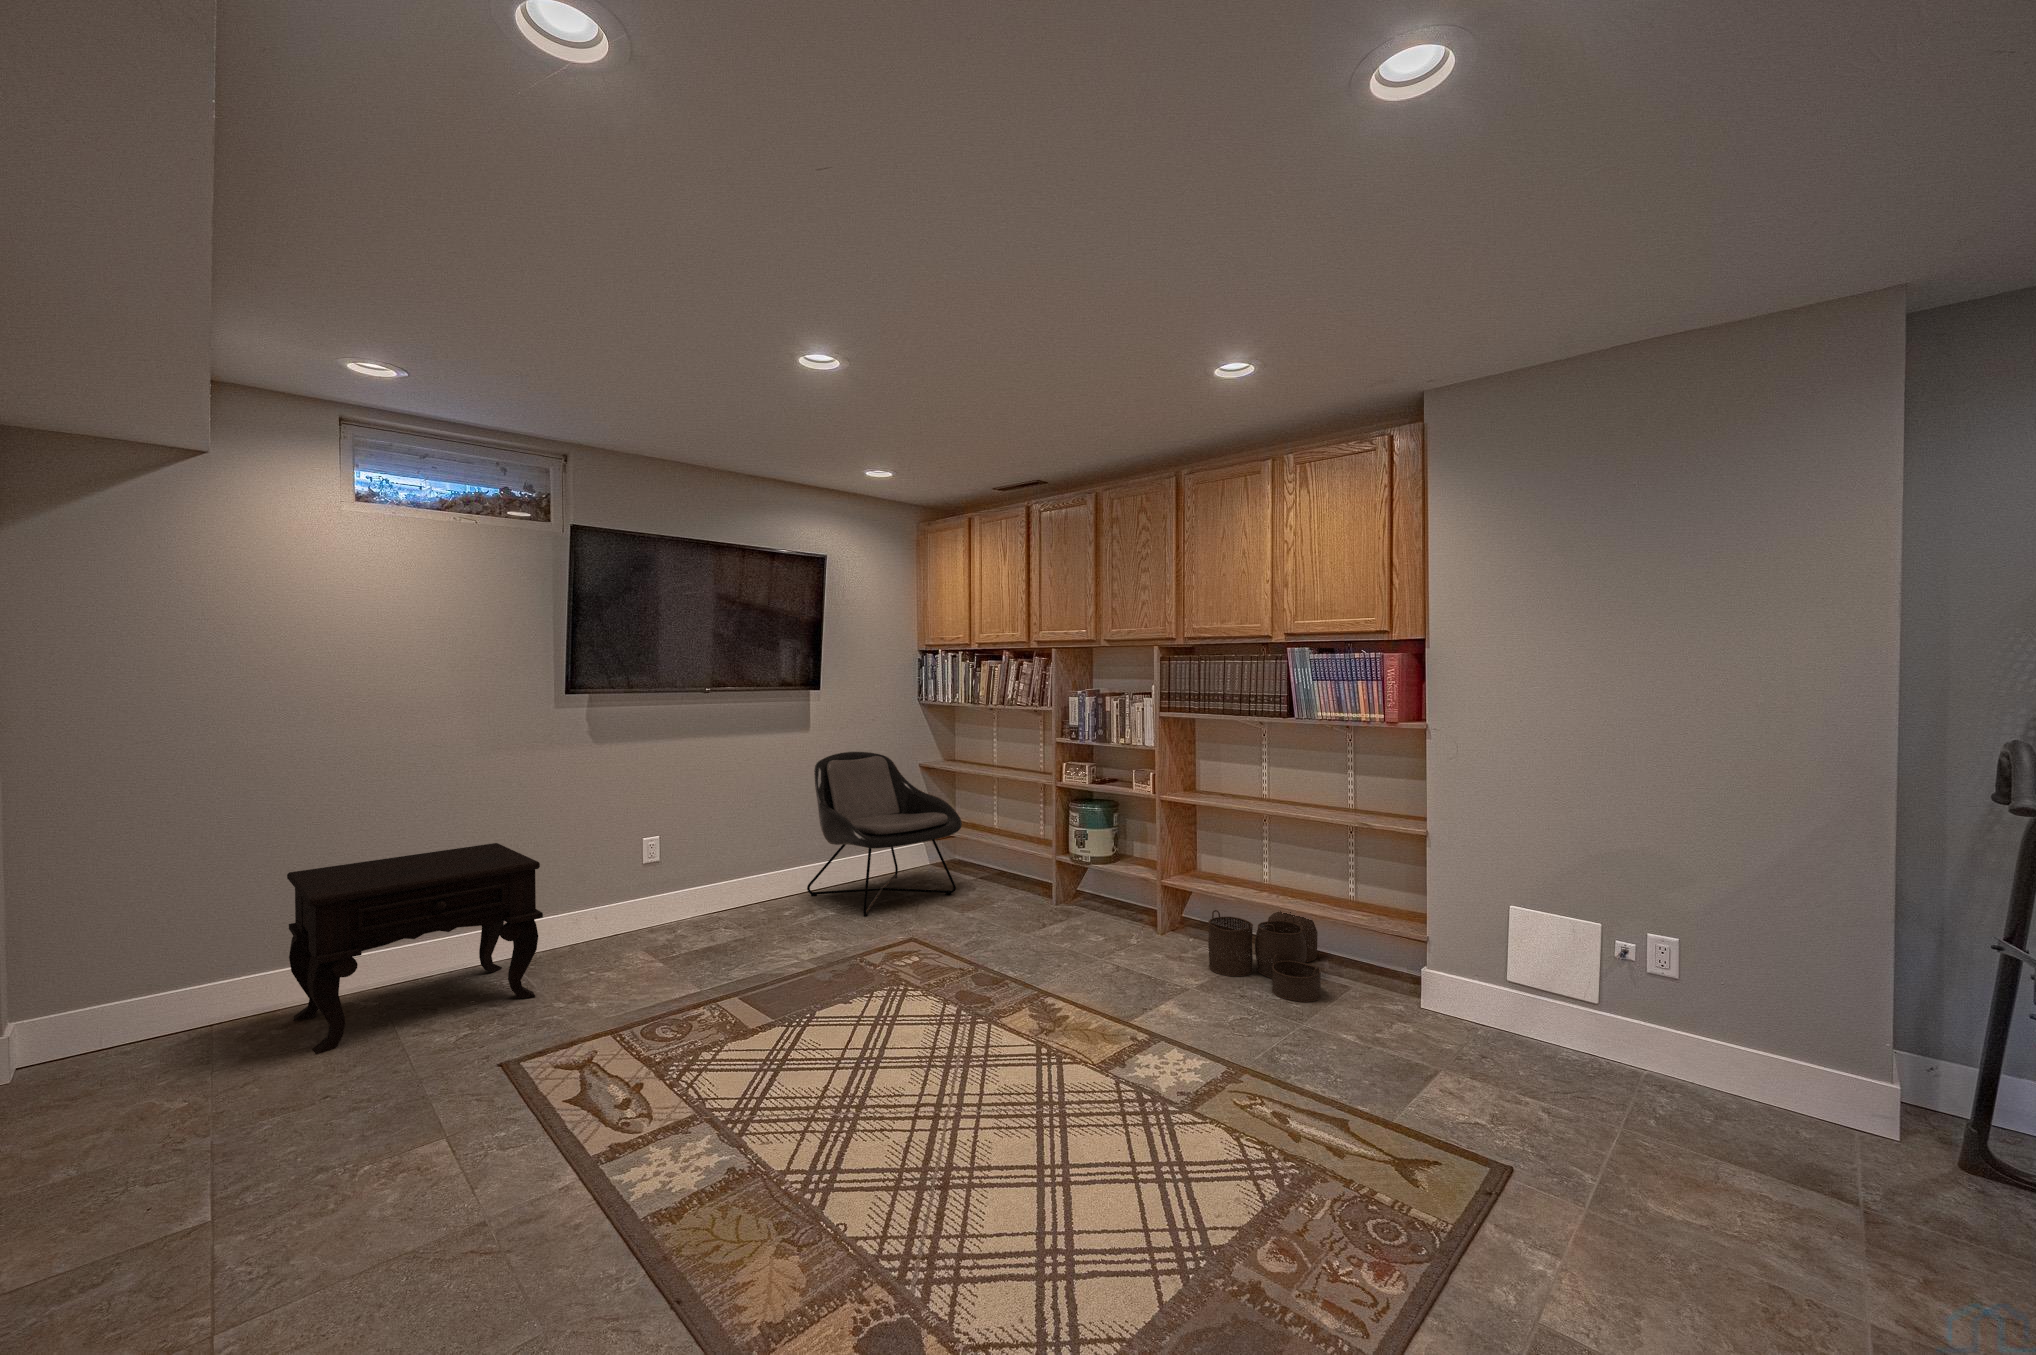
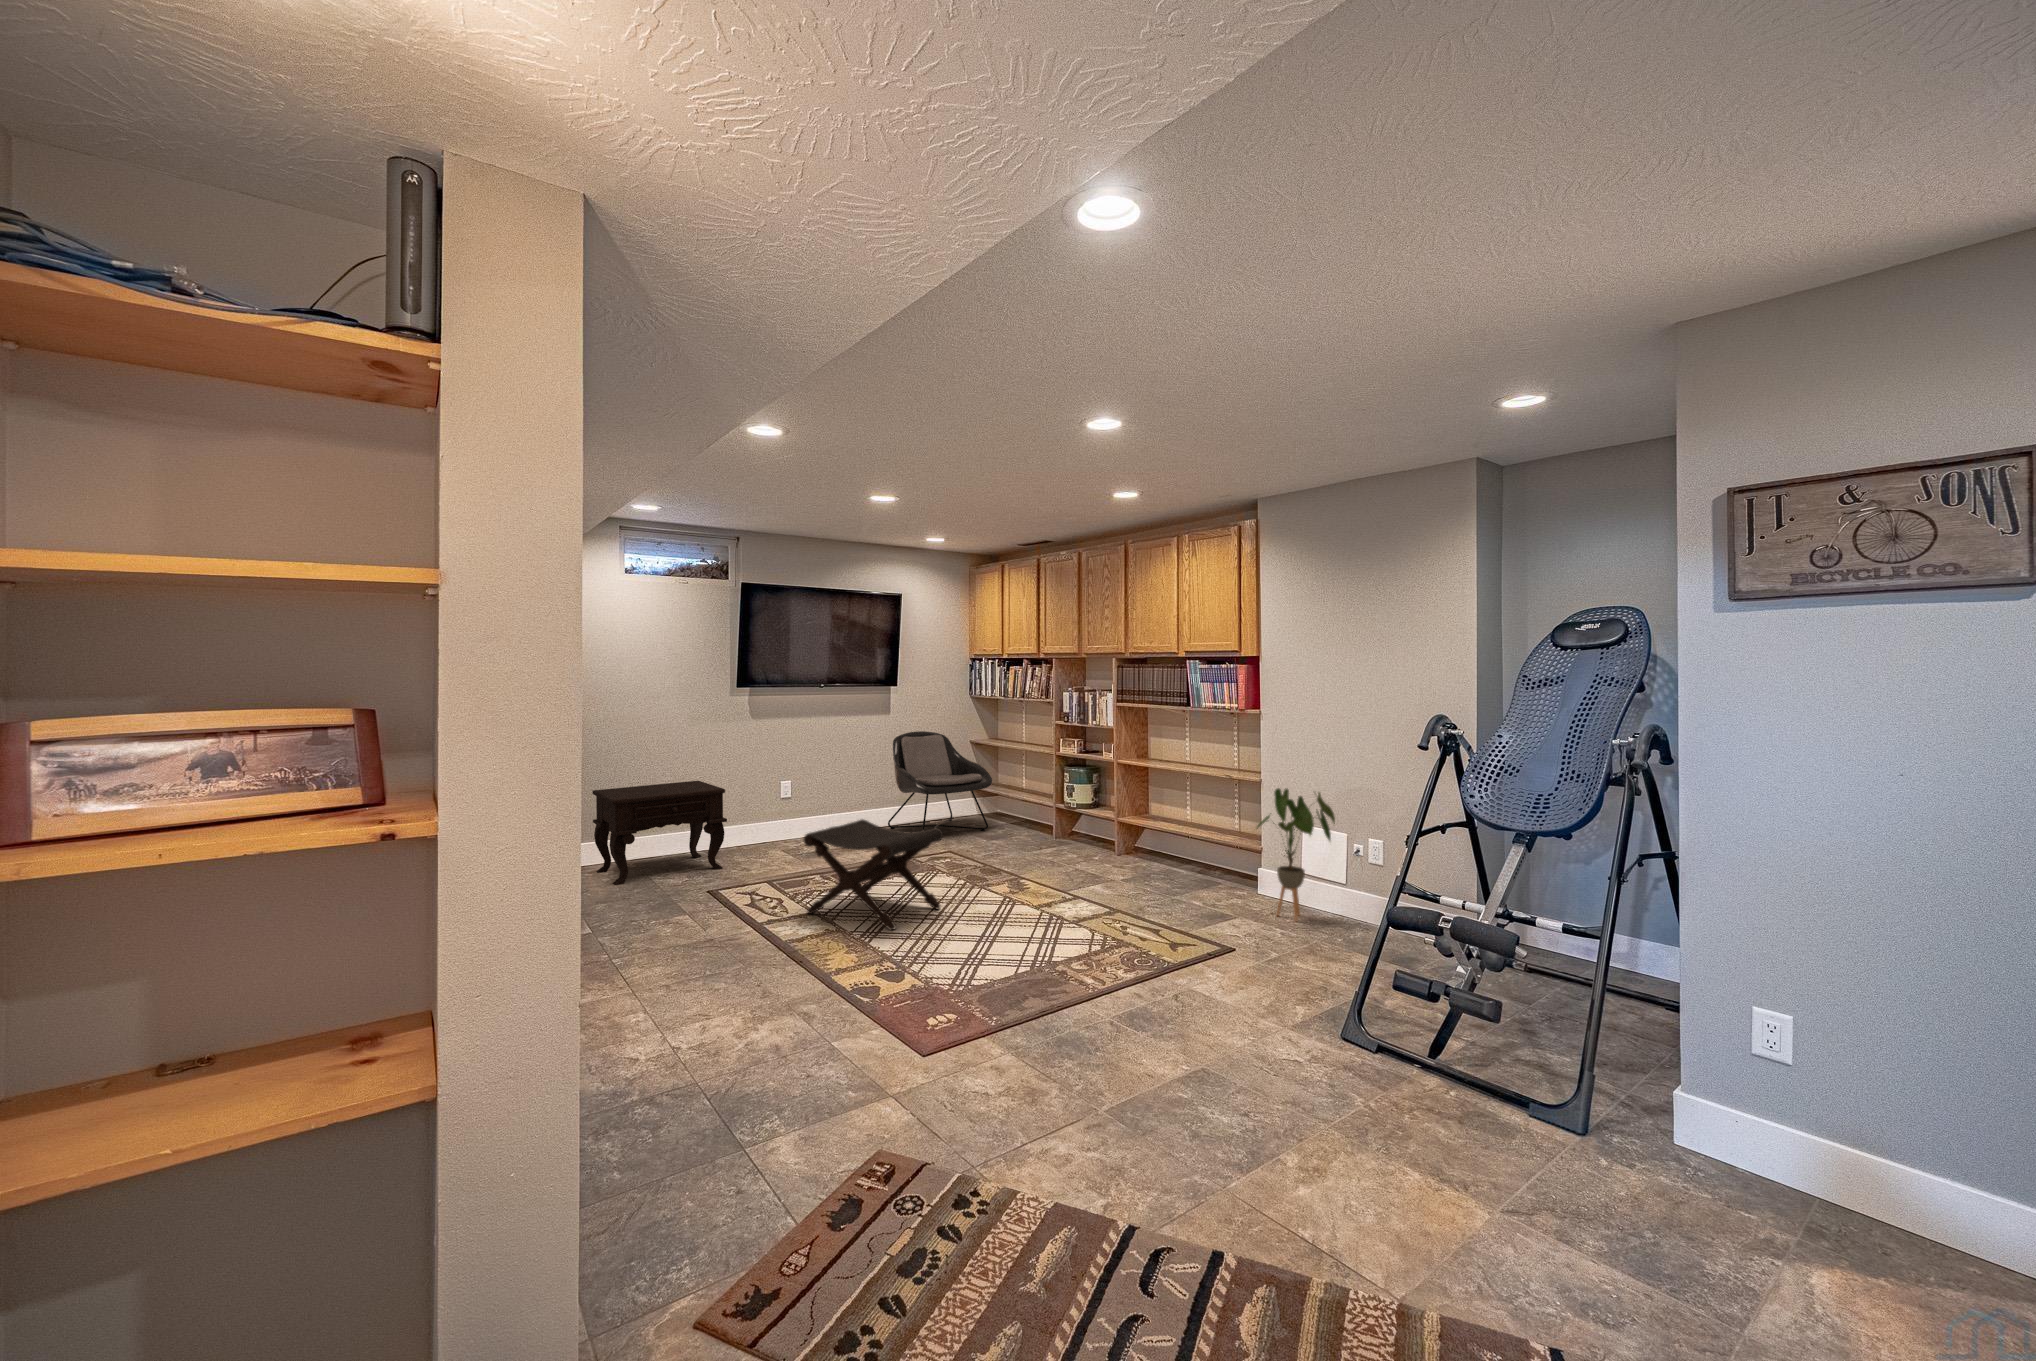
house plant: none [1465,853,1613,1080] -> present [1257,788,1335,921]
woven basket: present [1208,910,1321,1002] -> none [1133,833,1212,887]
footstool: none [682,920,943,1161] -> present [803,819,943,930]

